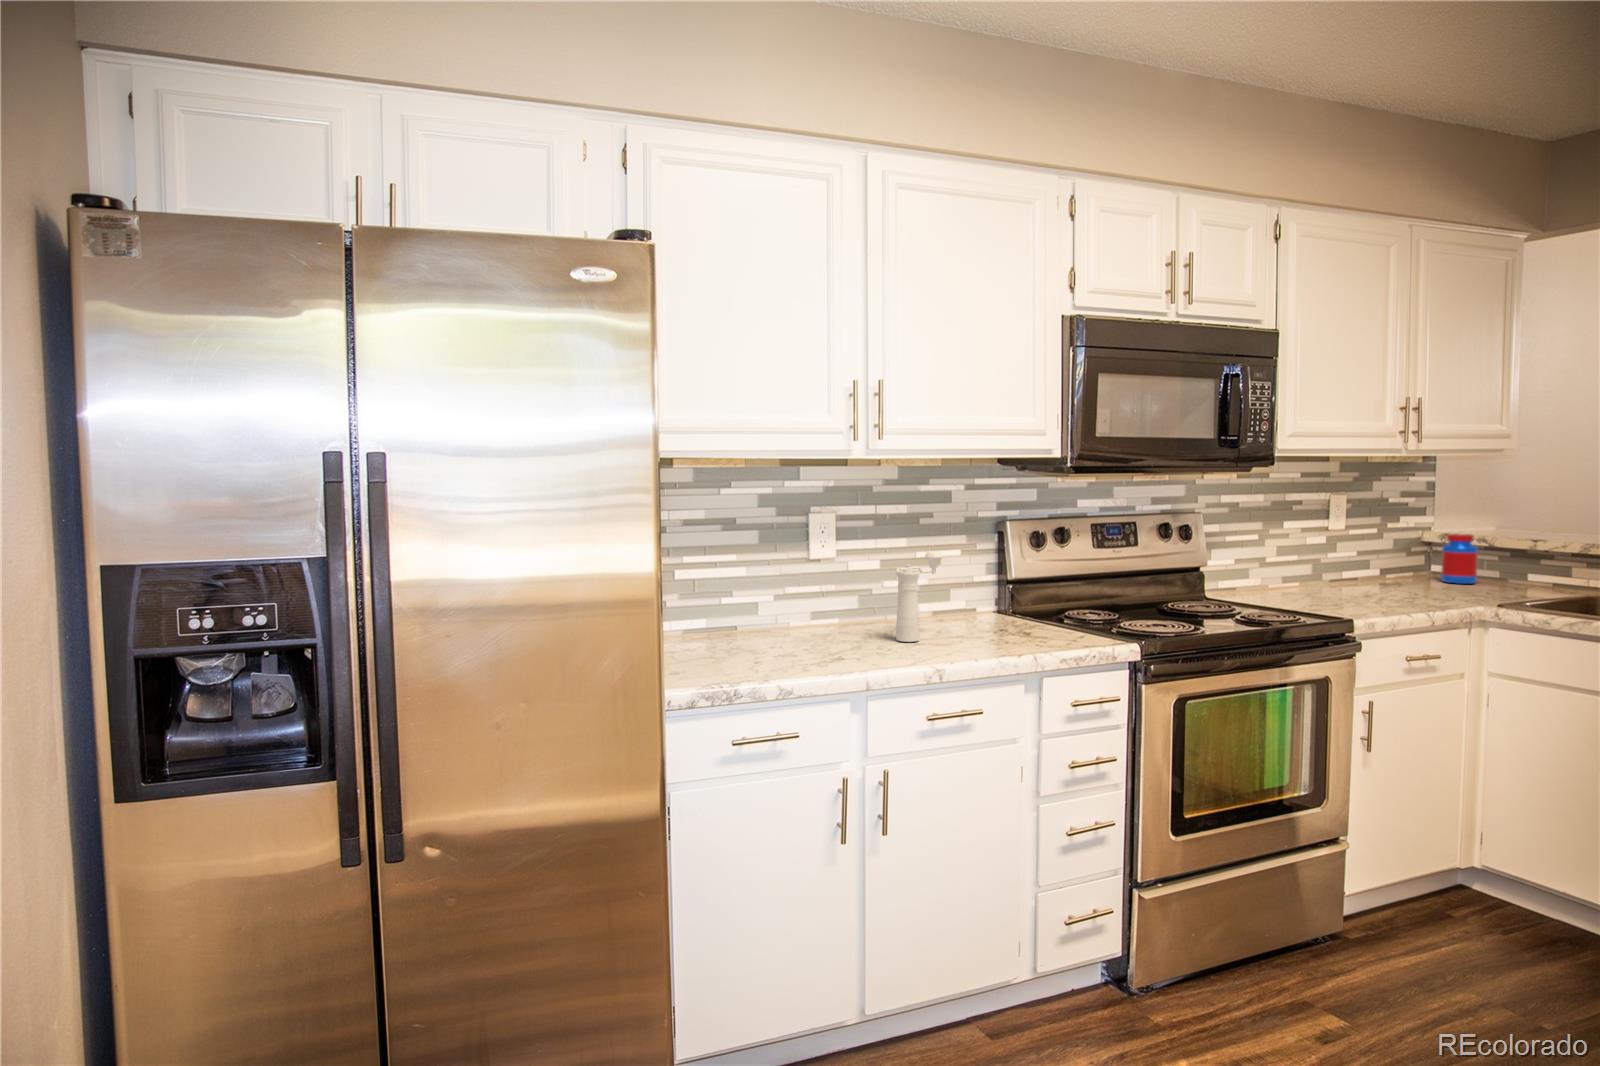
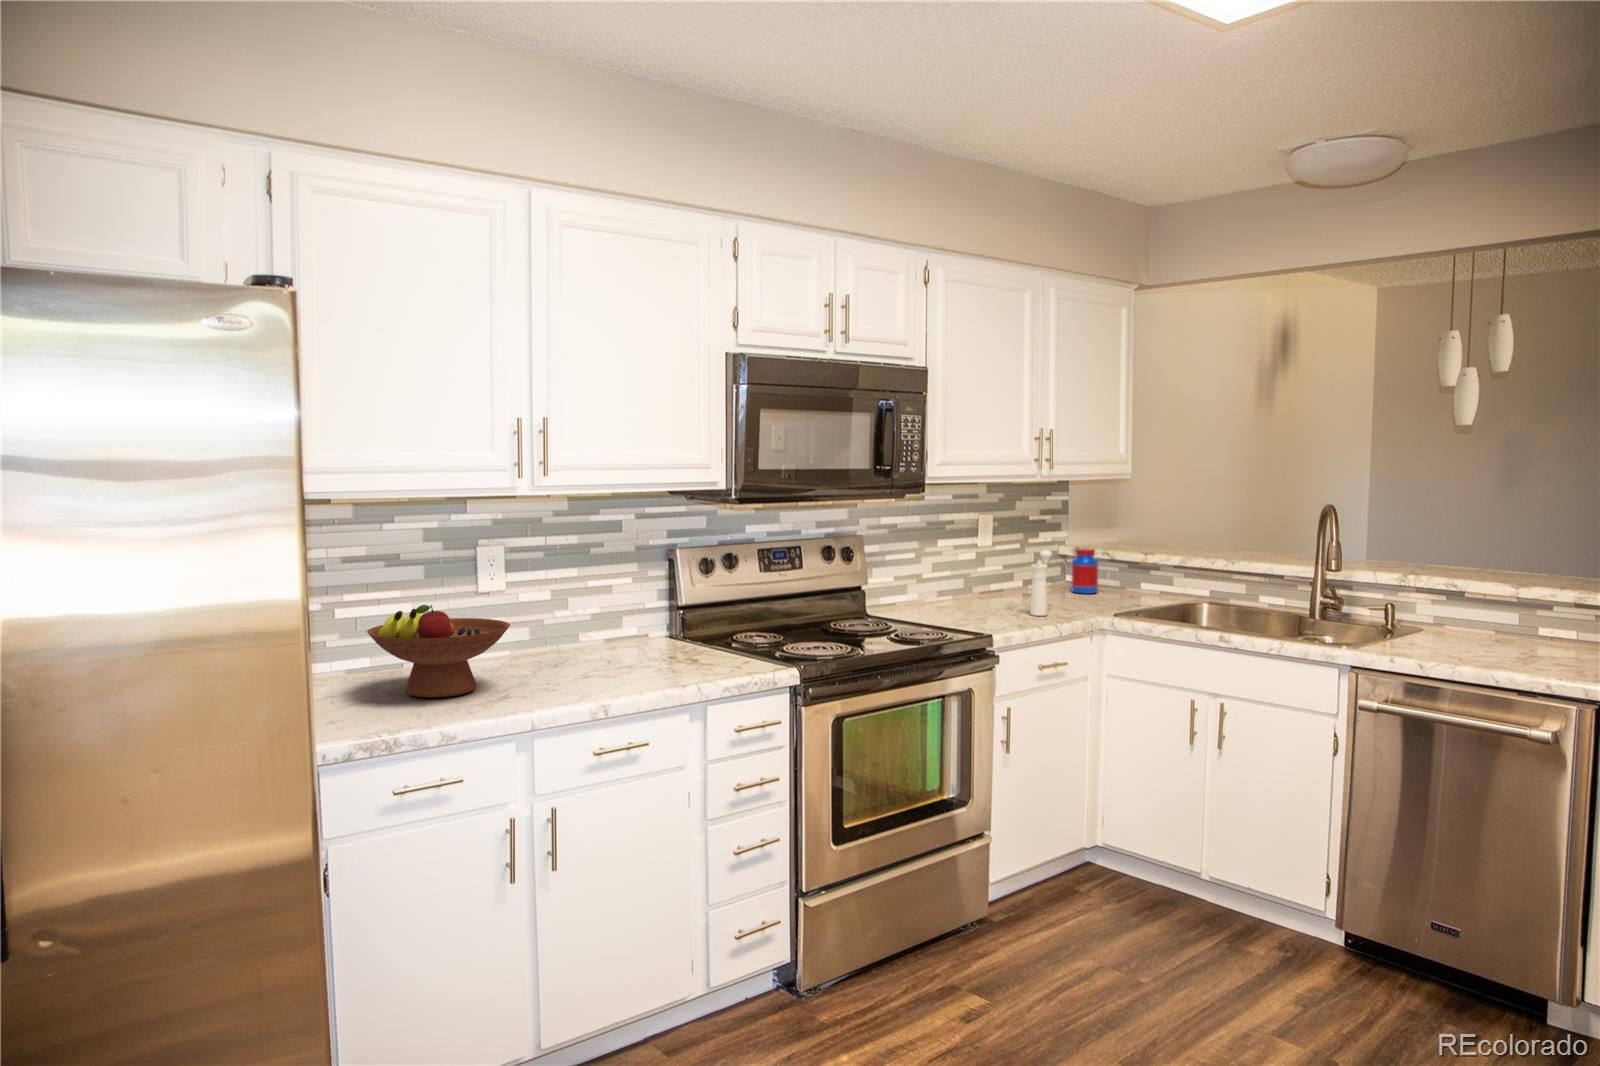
pepper mill: present [896,551,942,642] -> present [1030,550,1052,616]
fruit bowl: none [713,565,843,653] -> present [367,605,510,698]

